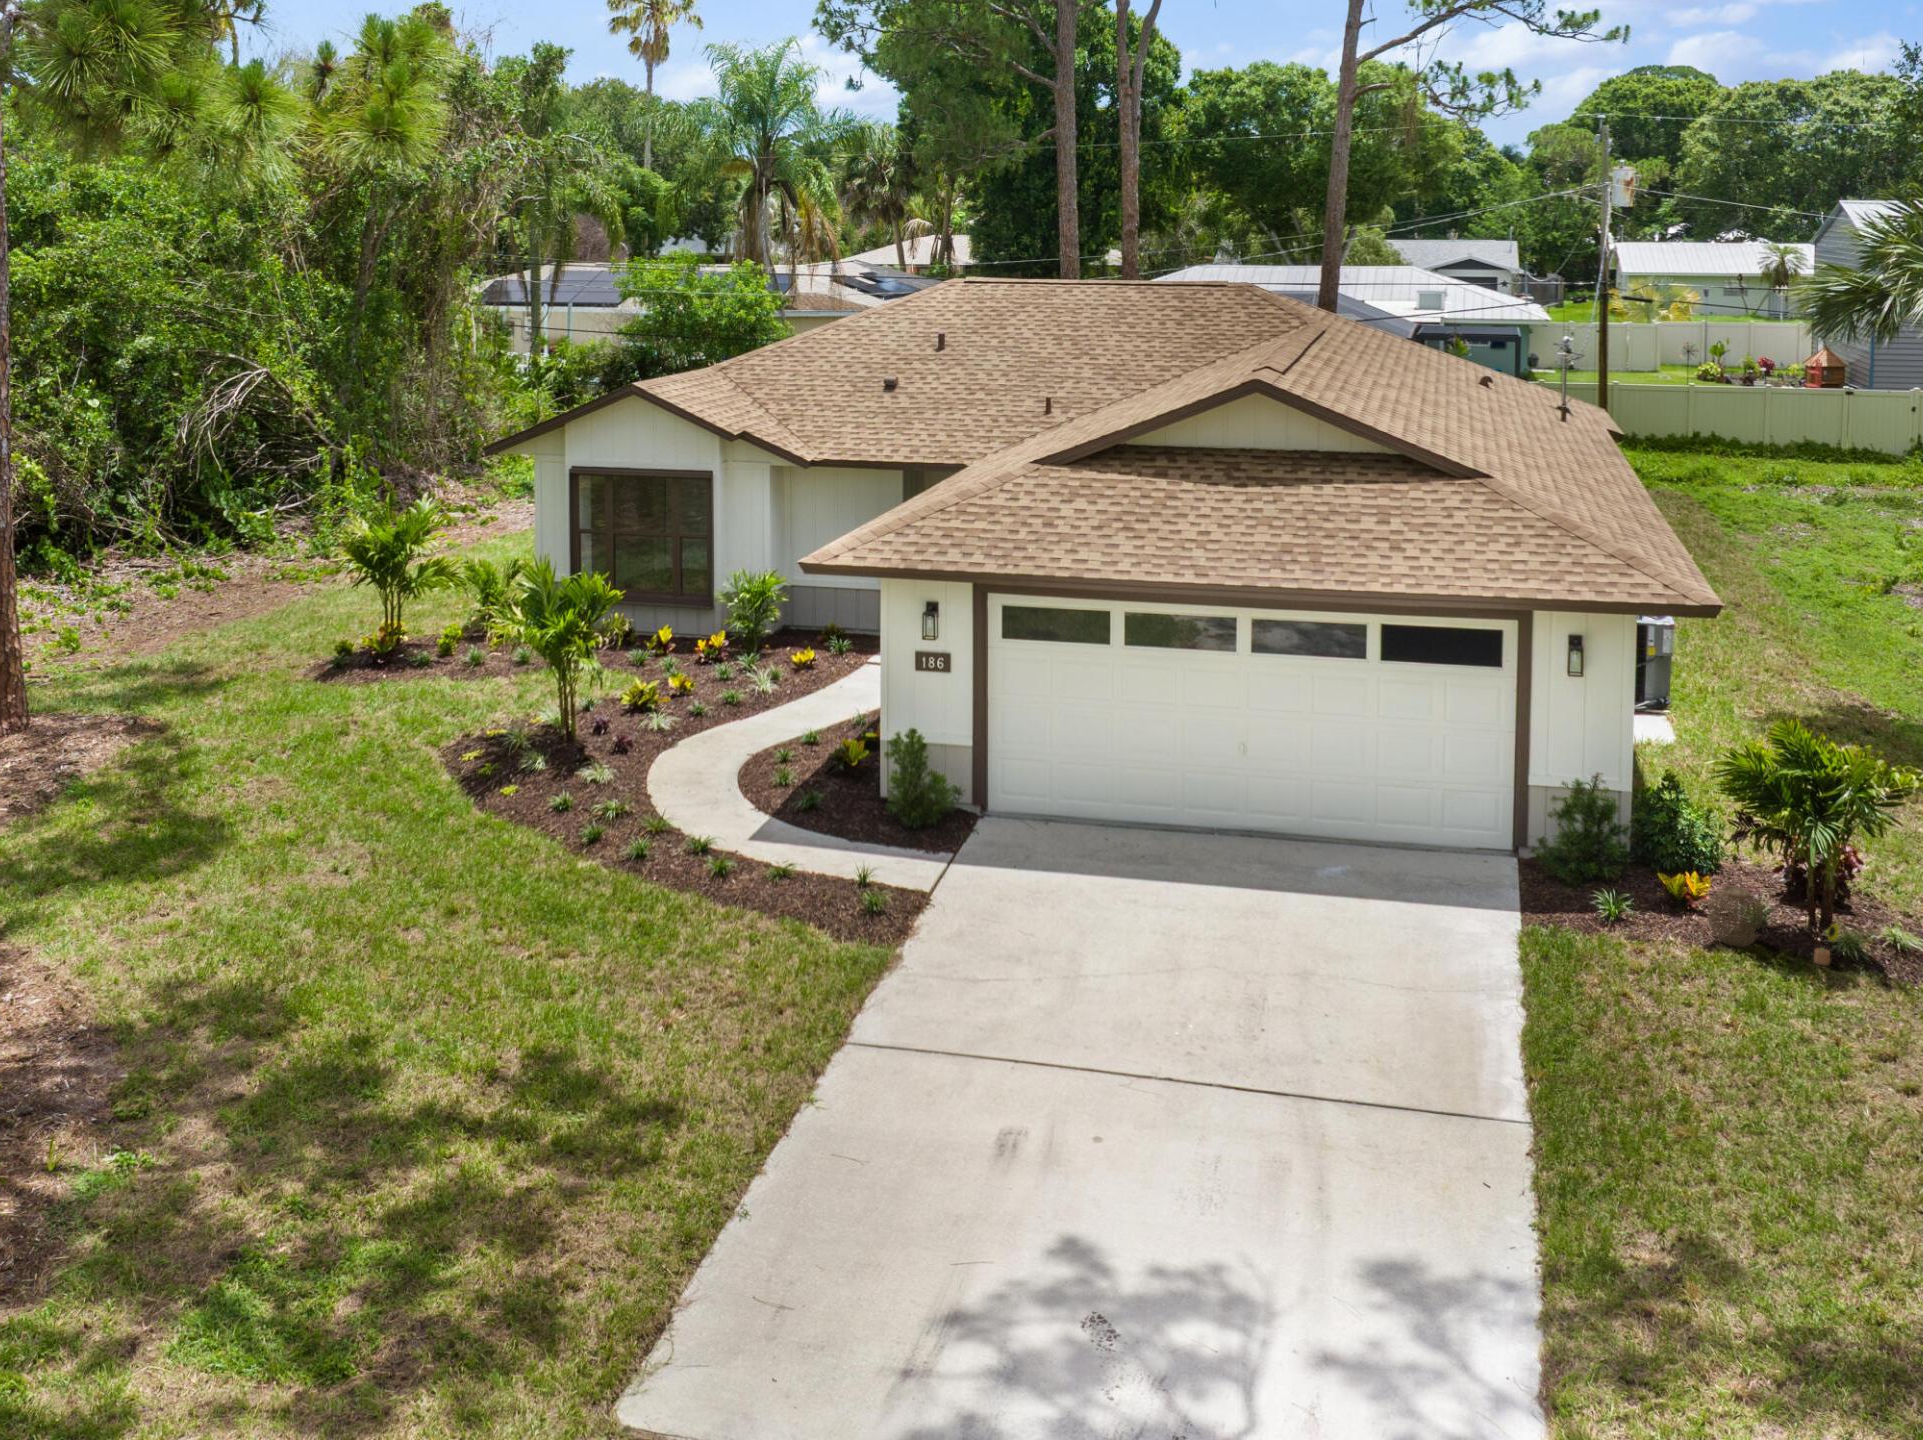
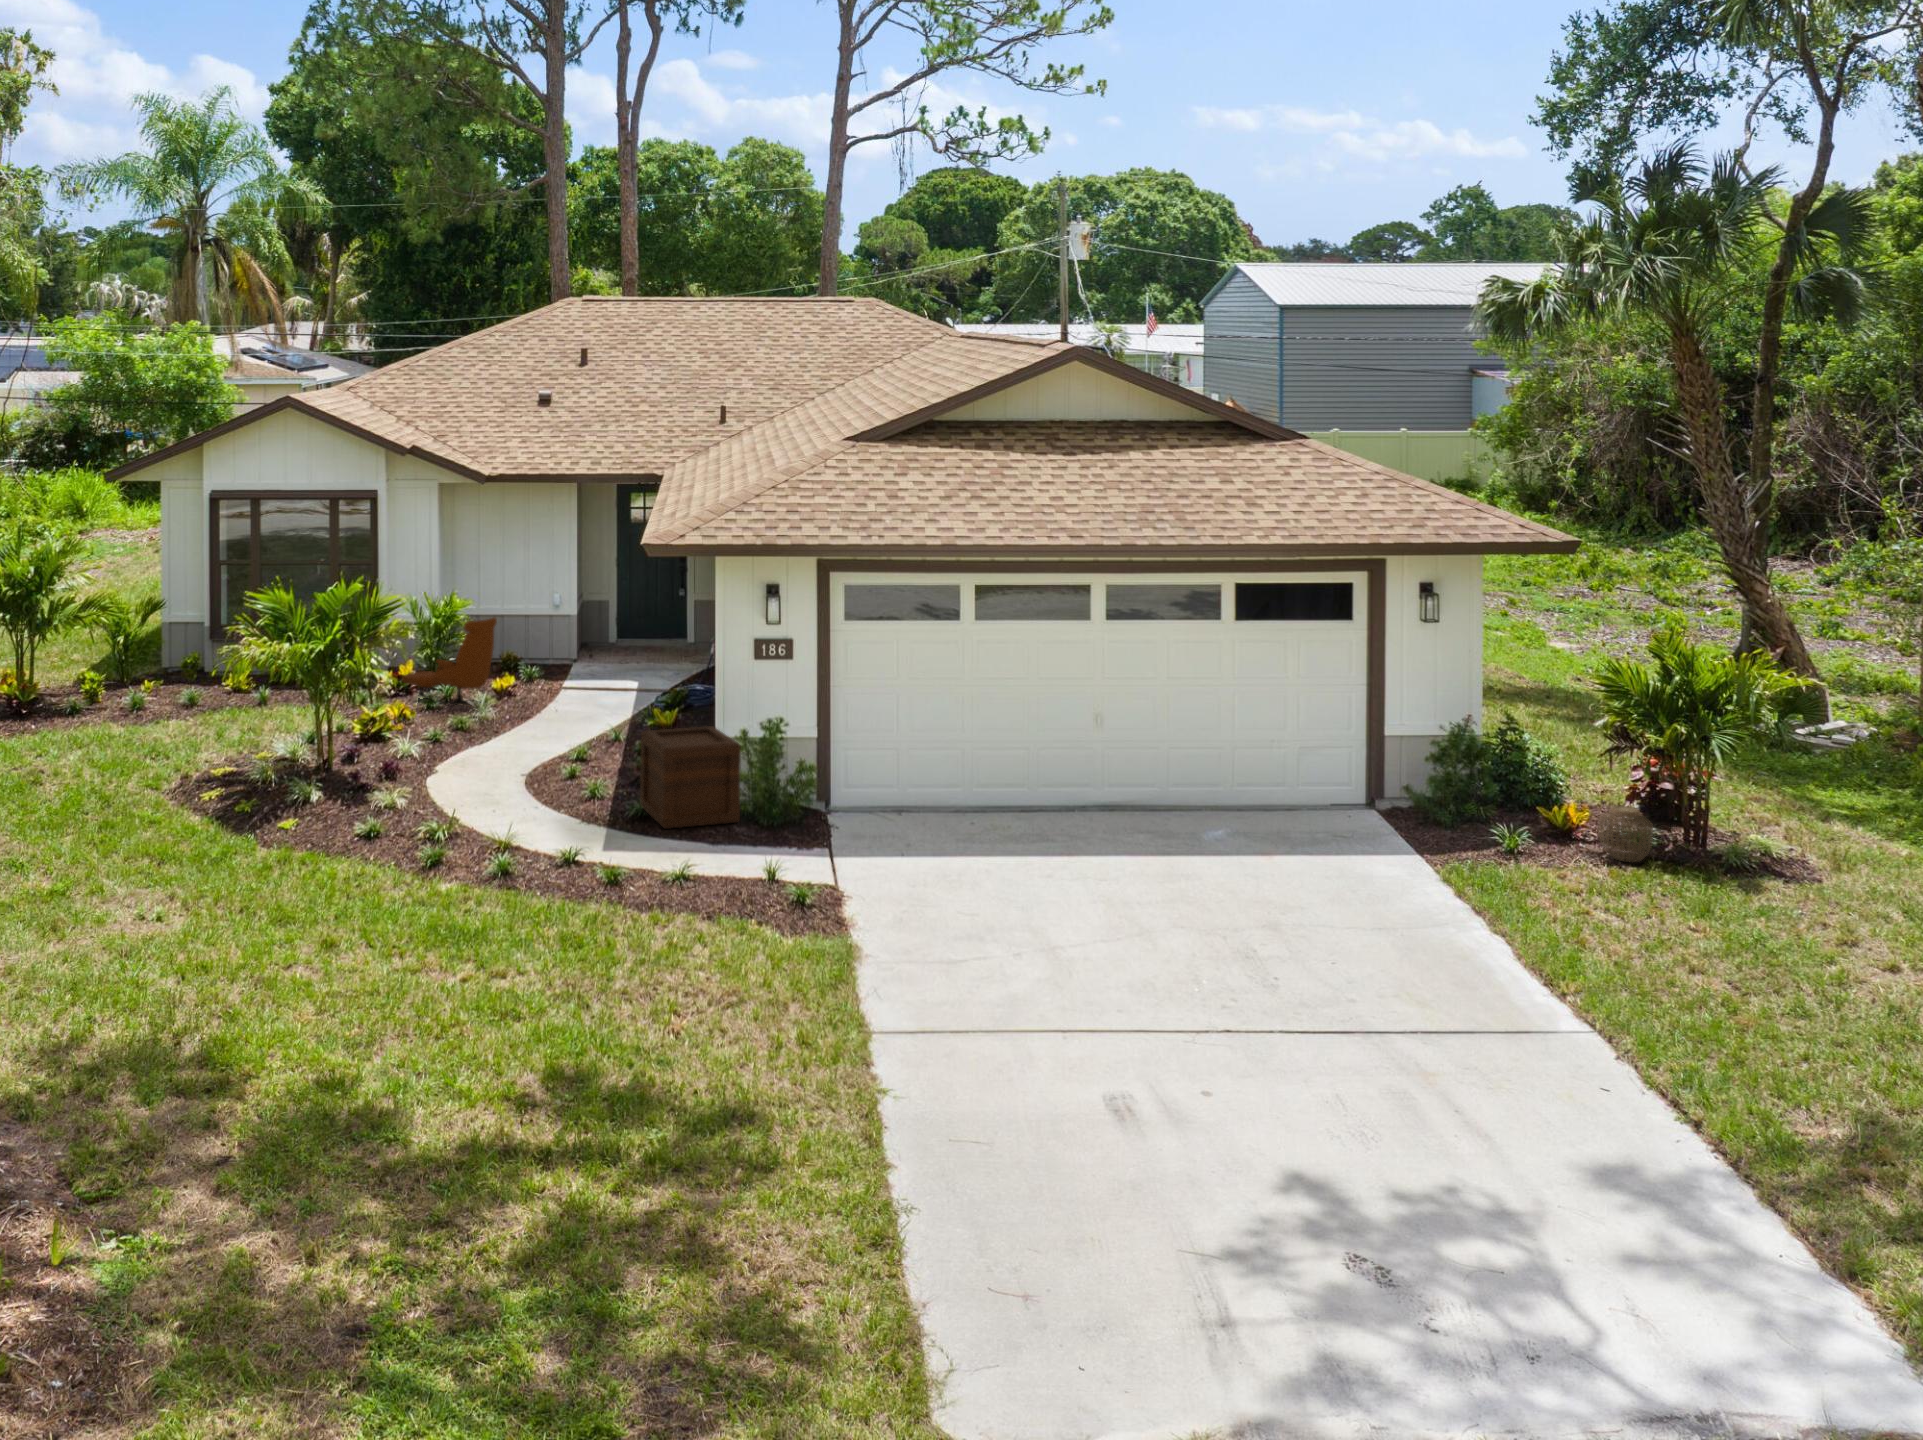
lounge chair: none [700,601,773,688] -> present [402,617,497,709]
wooden crate: none [810,727,885,819] -> present [640,726,741,829]
decorative plant: present [1814,924,1840,966] -> none [1706,828,1731,871]

